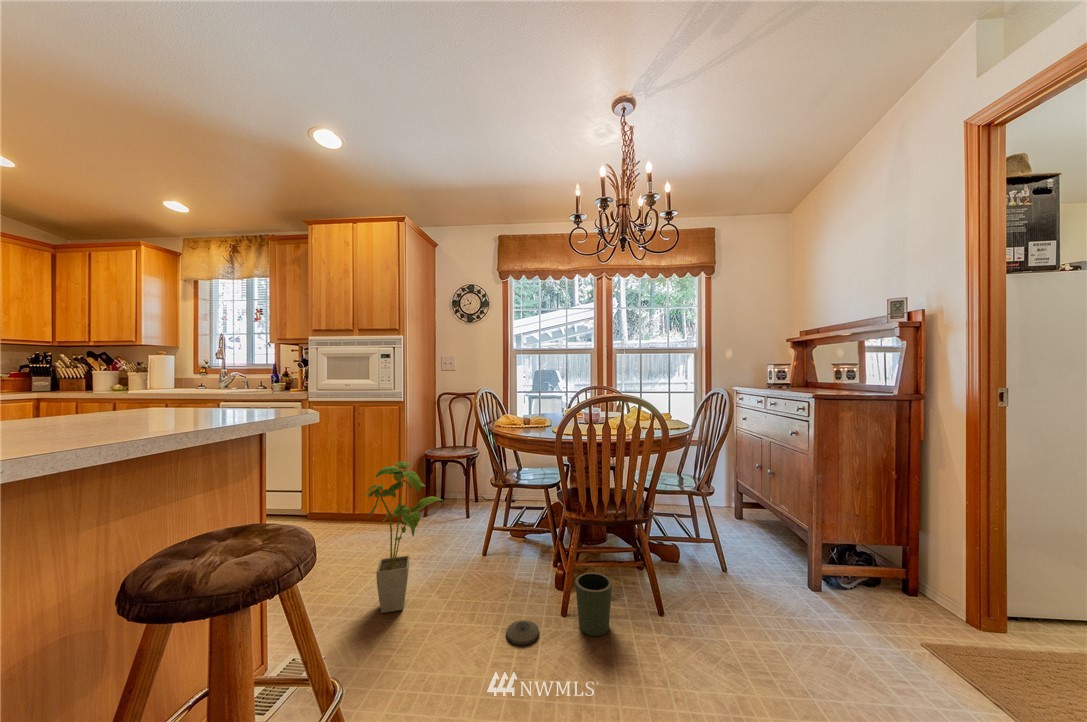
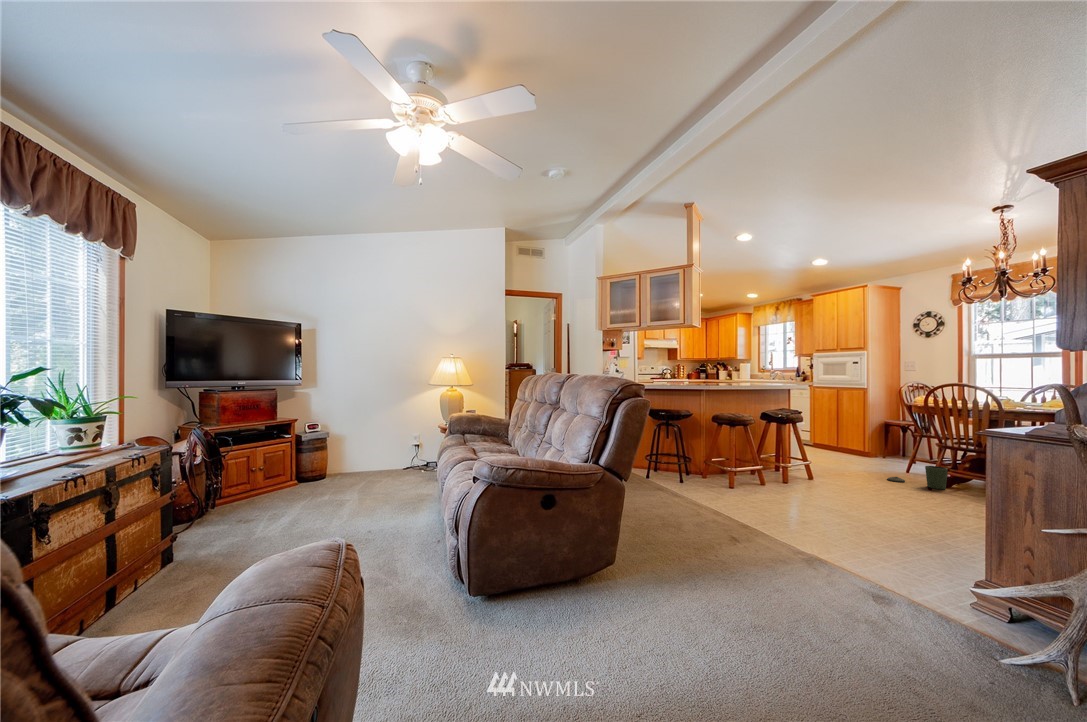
house plant: present [366,461,443,613] -> none [831,408,870,468]

